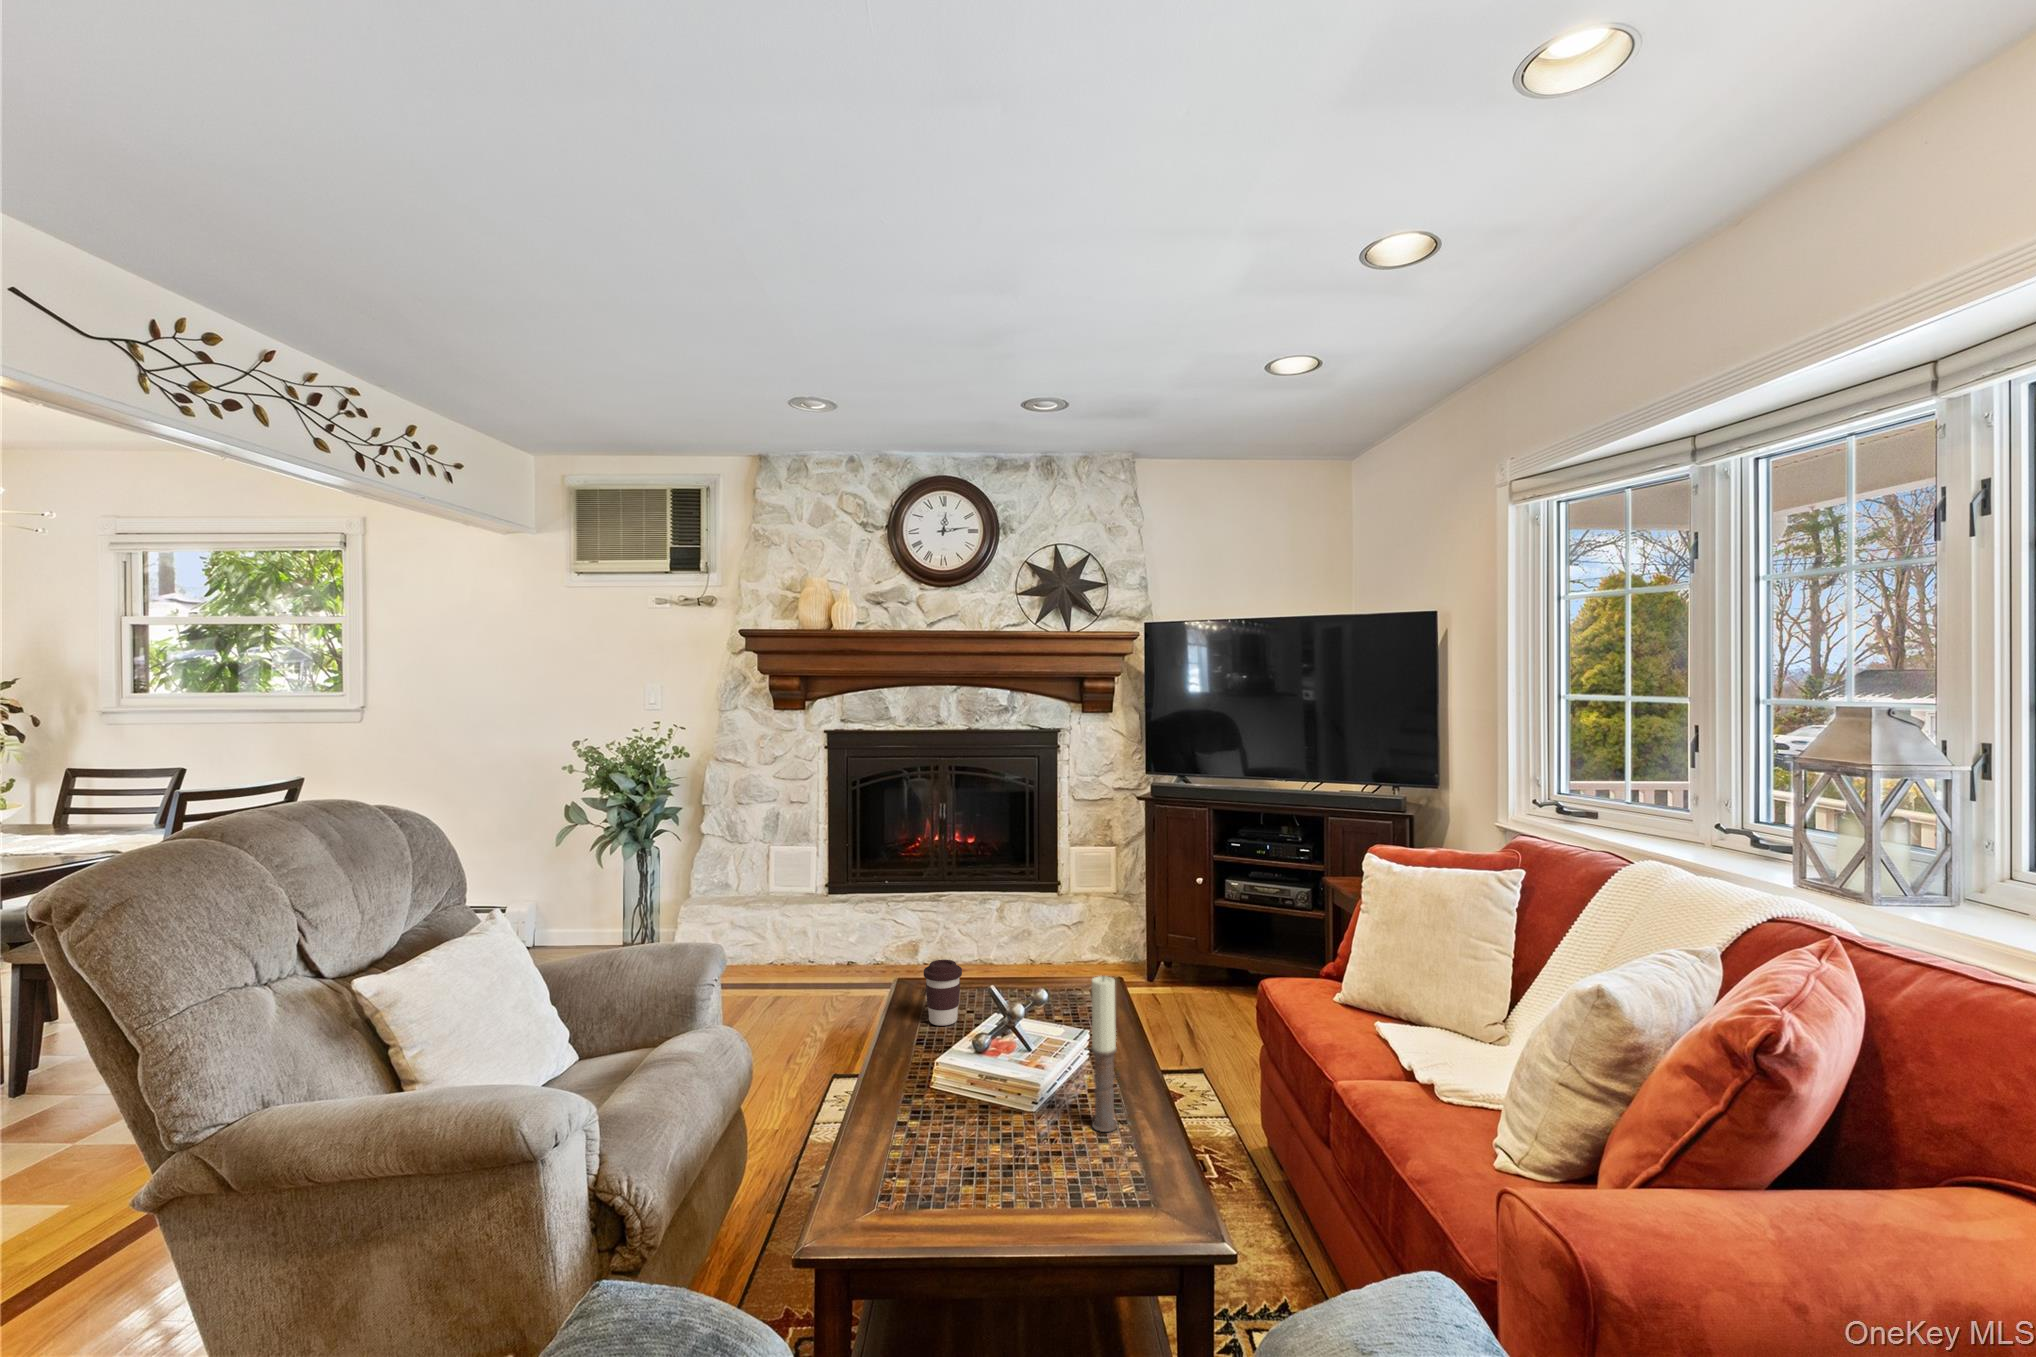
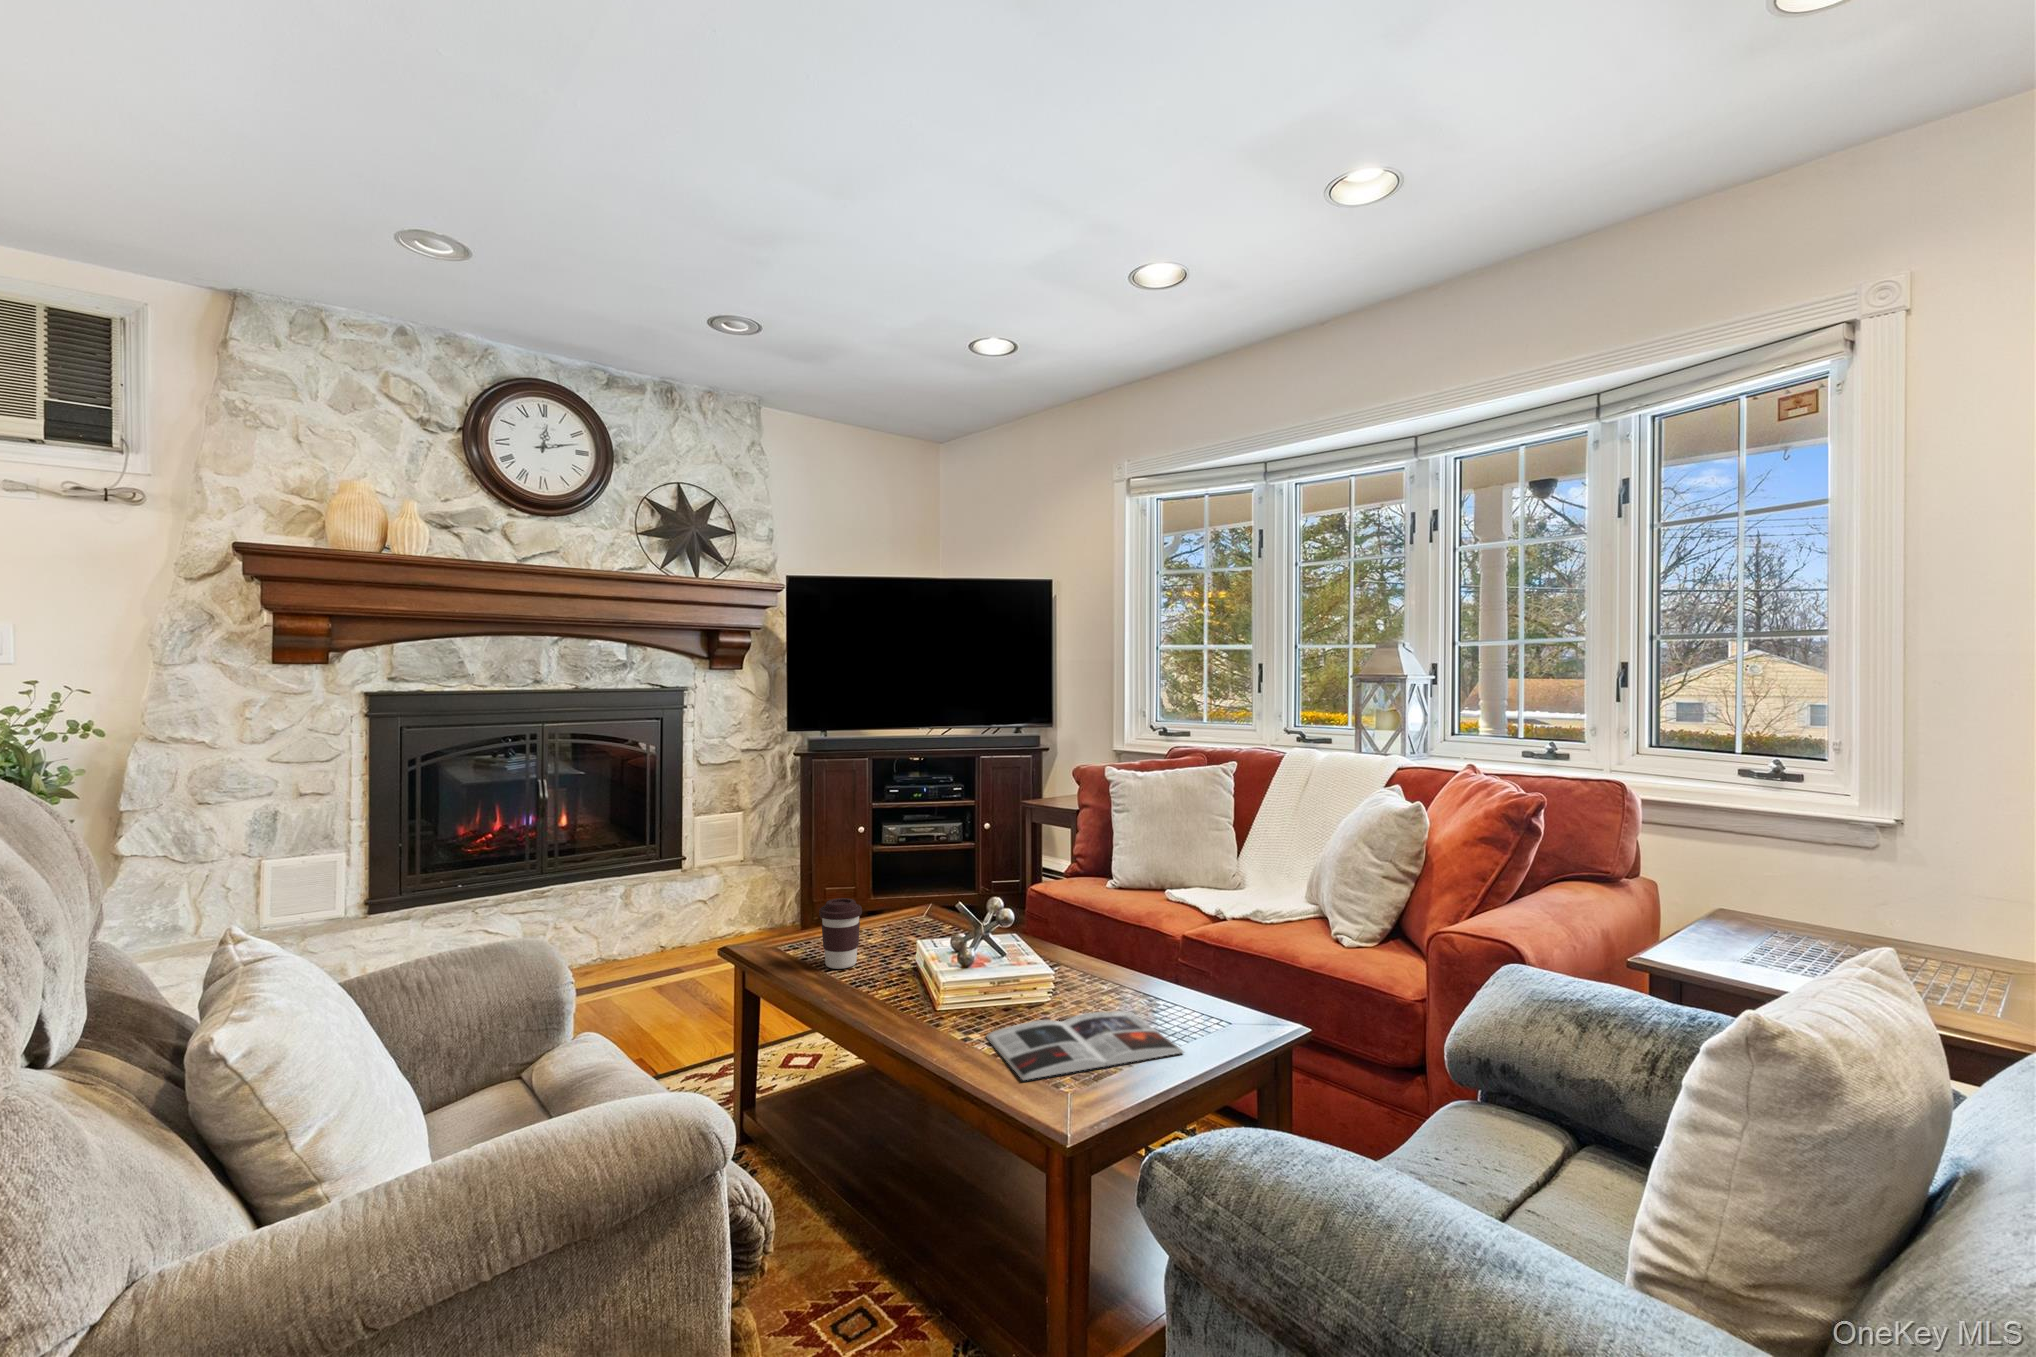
candle: present [1091,976,1117,1132] -> none [1103,854,1127,996]
magazine: none [878,1126,1081,1216] -> present [986,1011,1184,1080]

